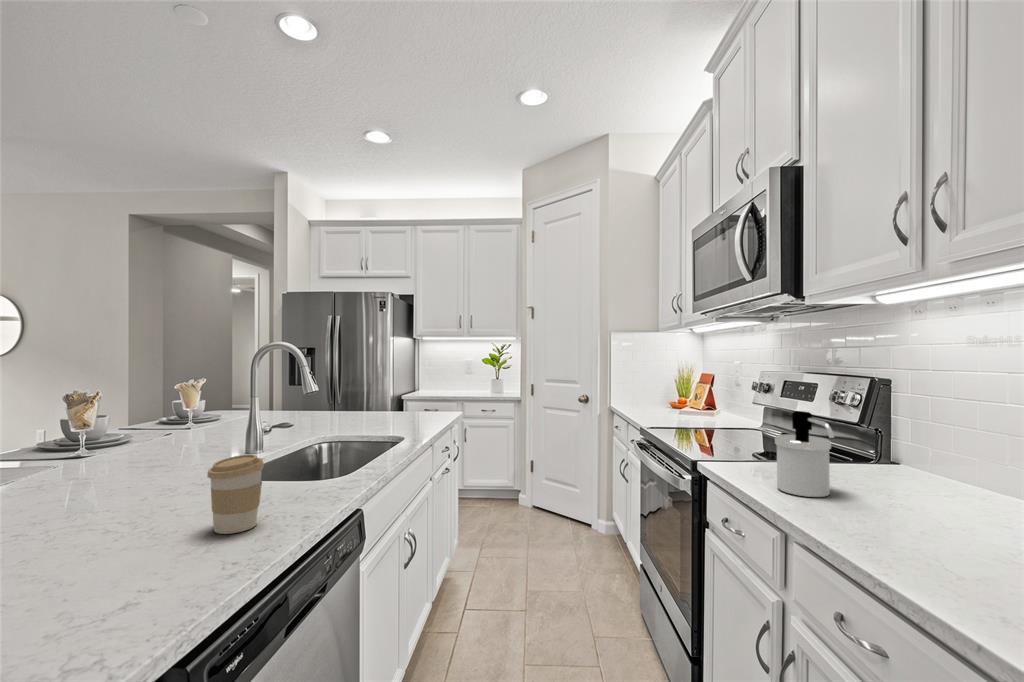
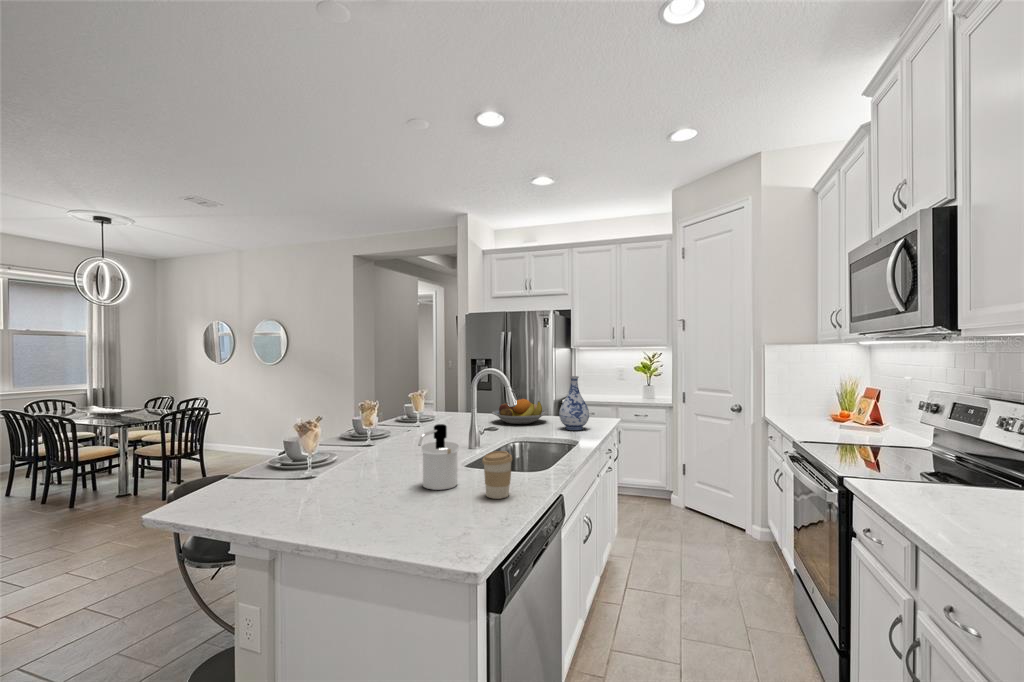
vase: none [385,360,422,426] -> present [559,376,589,430]
fruit bowl: none [300,390,373,422] -> present [492,399,547,424]
soap dispenser: present [775,411,834,497] -> present [418,424,459,490]

